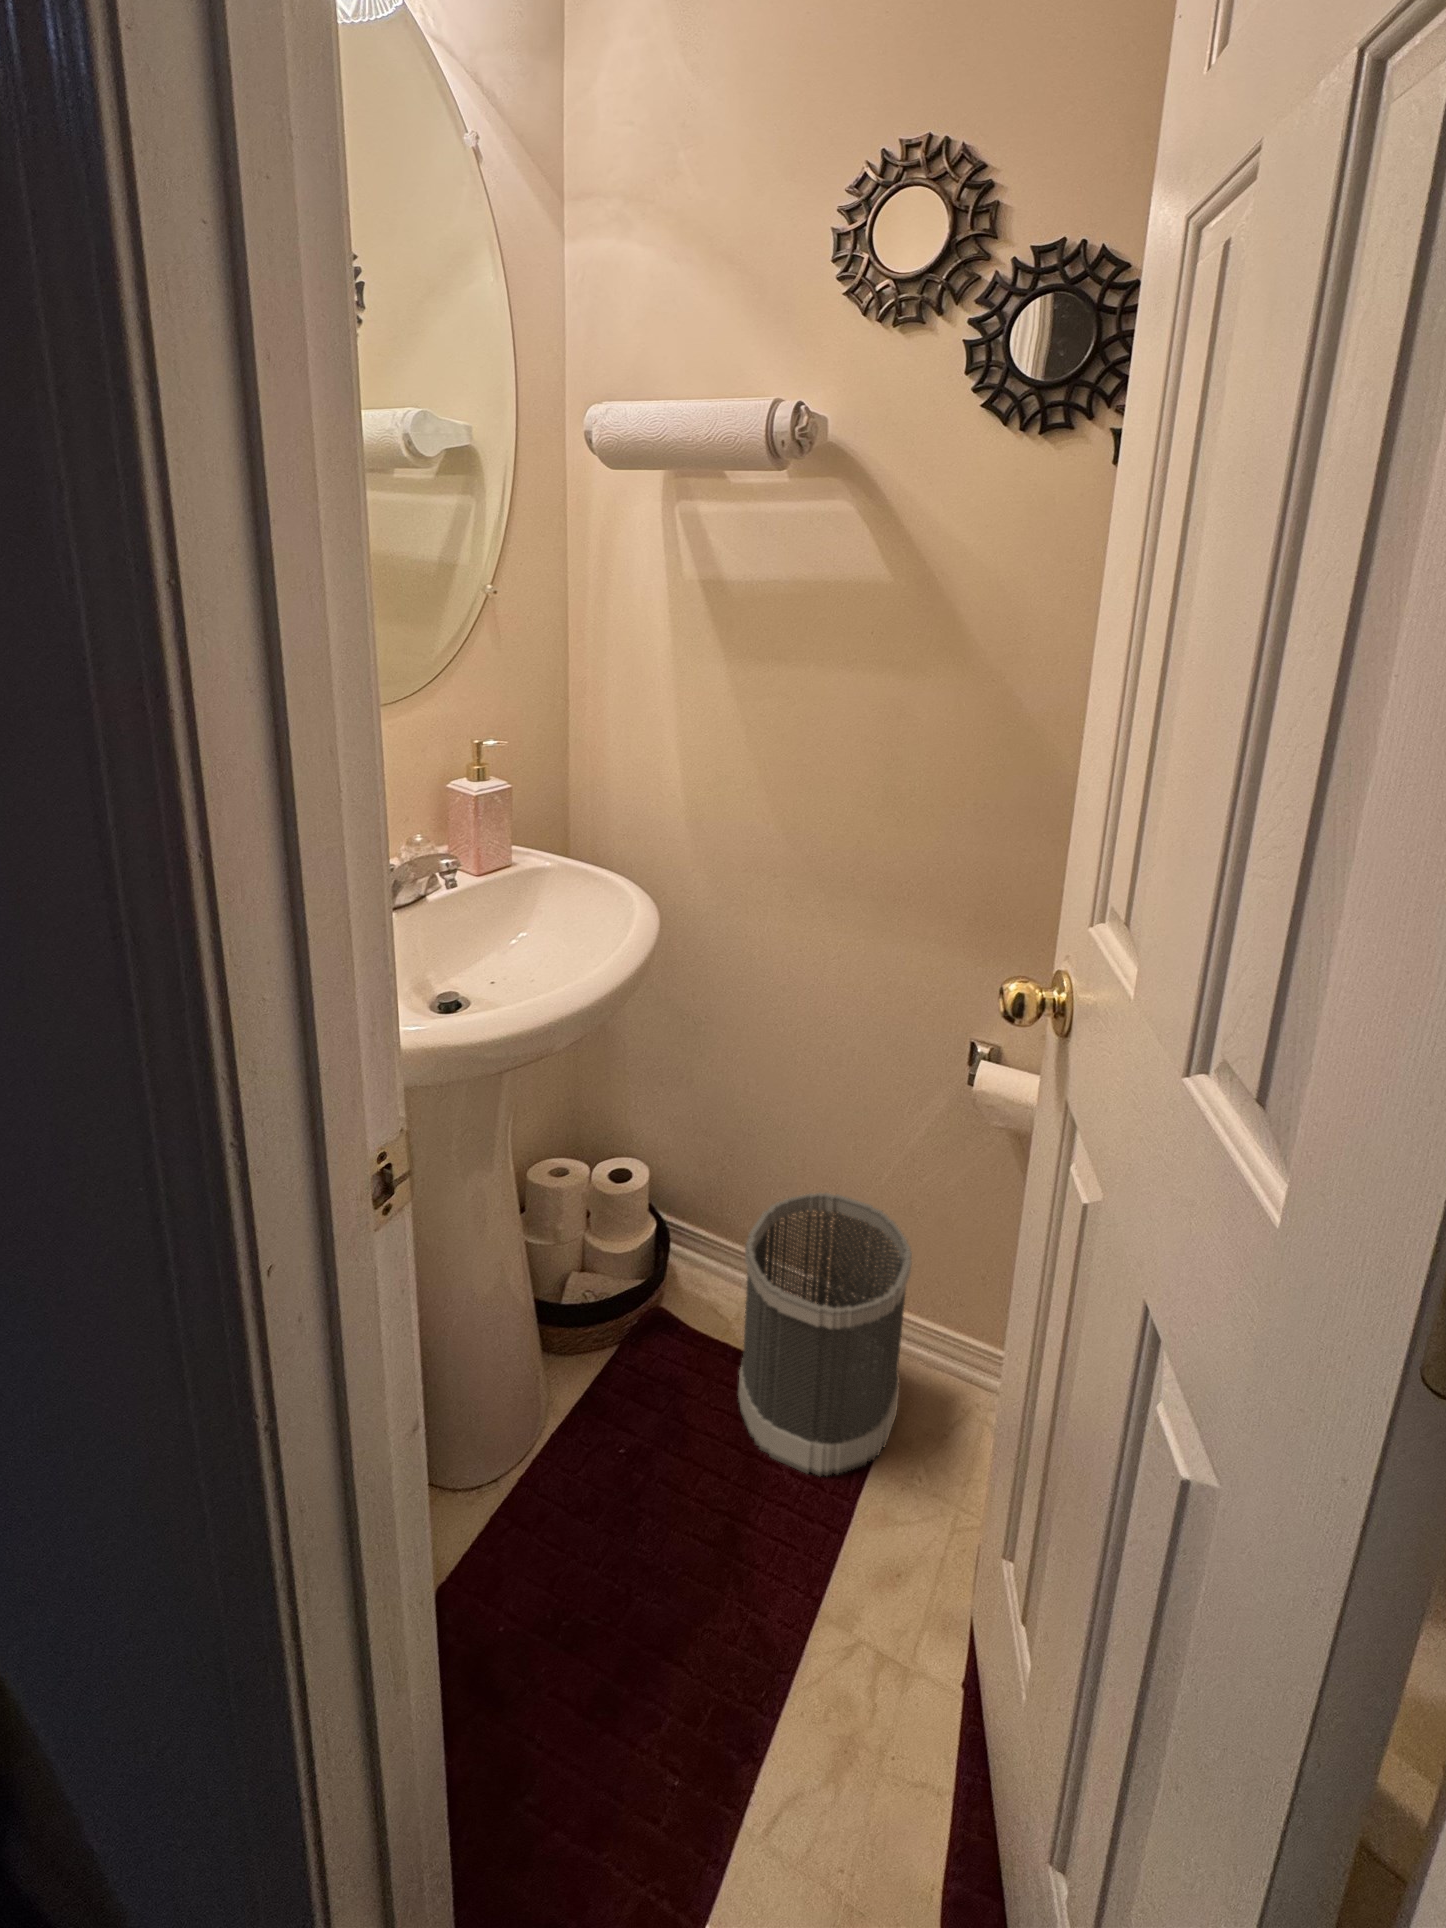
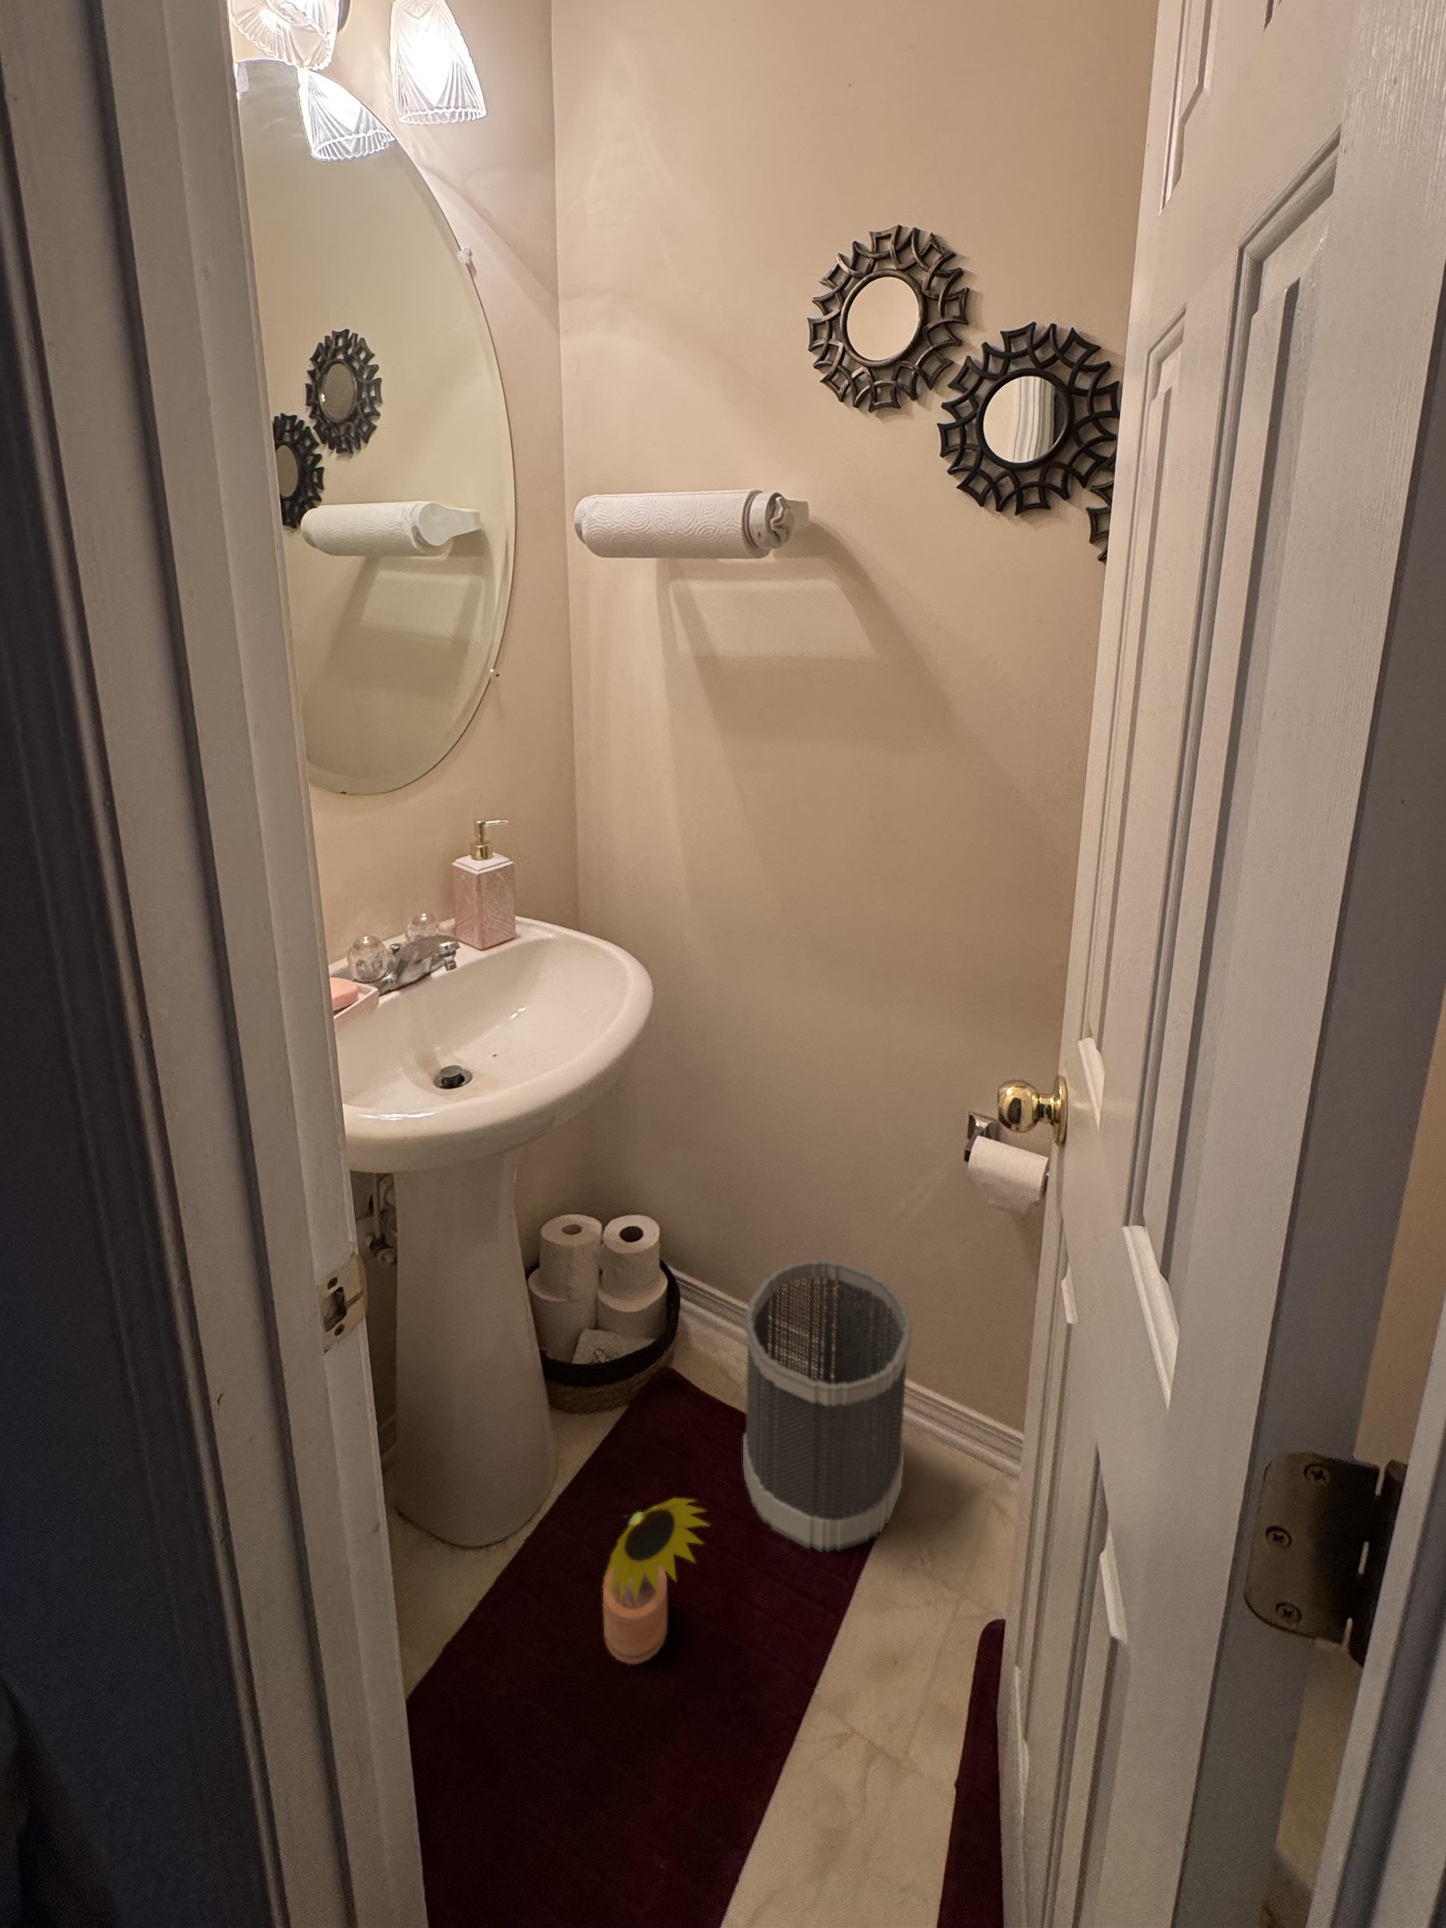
decorative plant: none [605,1419,720,1591] -> present [603,1498,708,1664]

